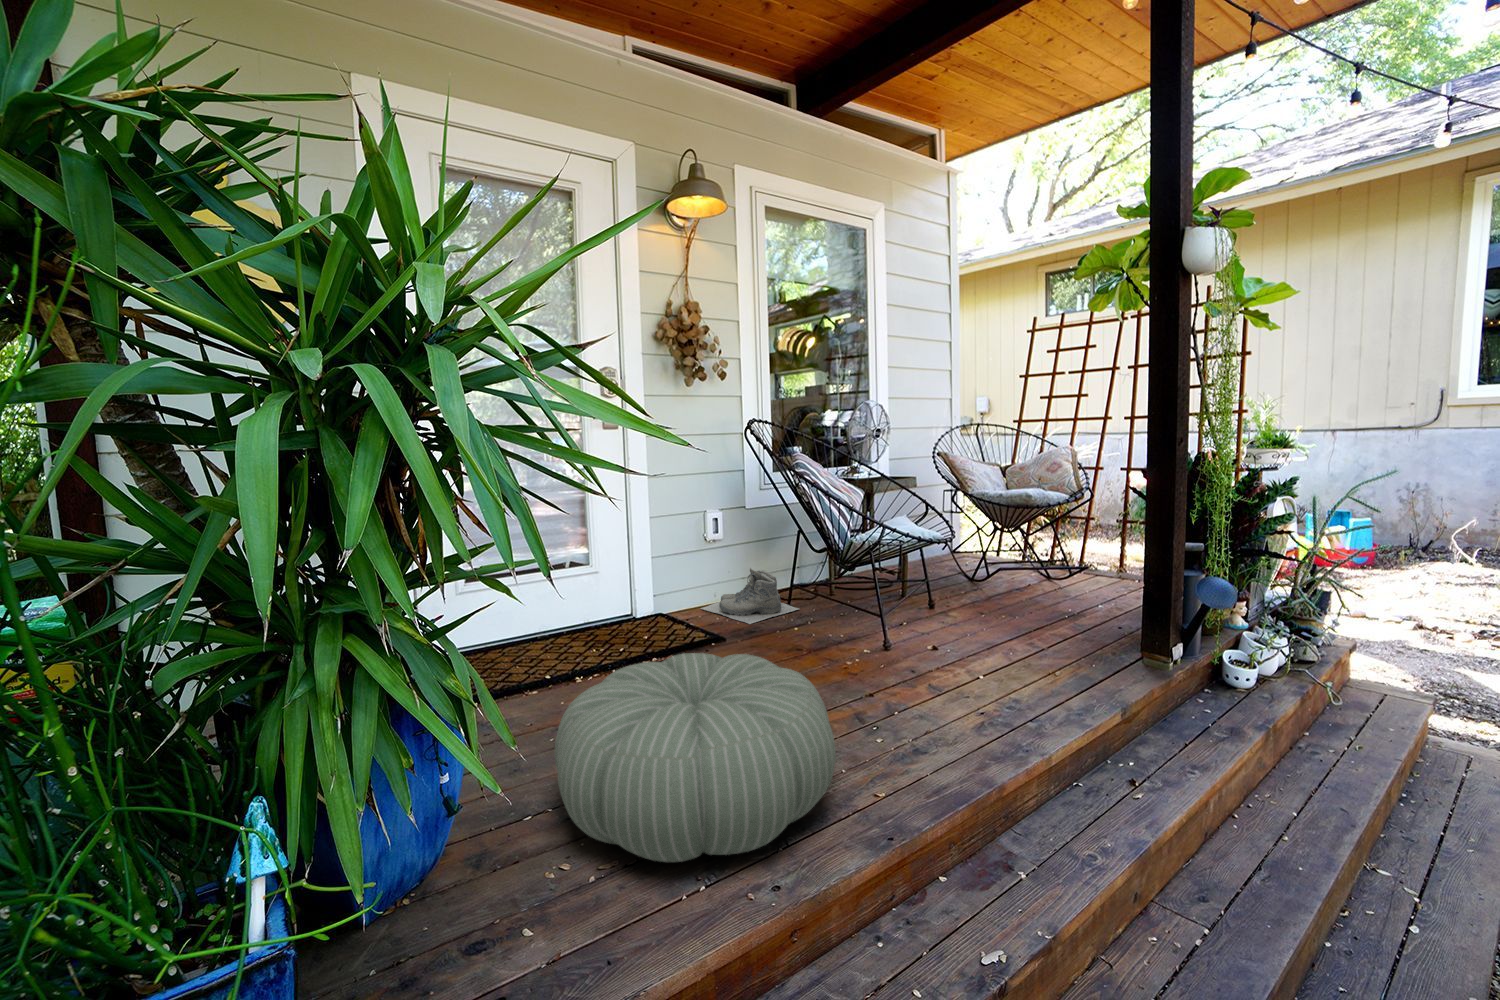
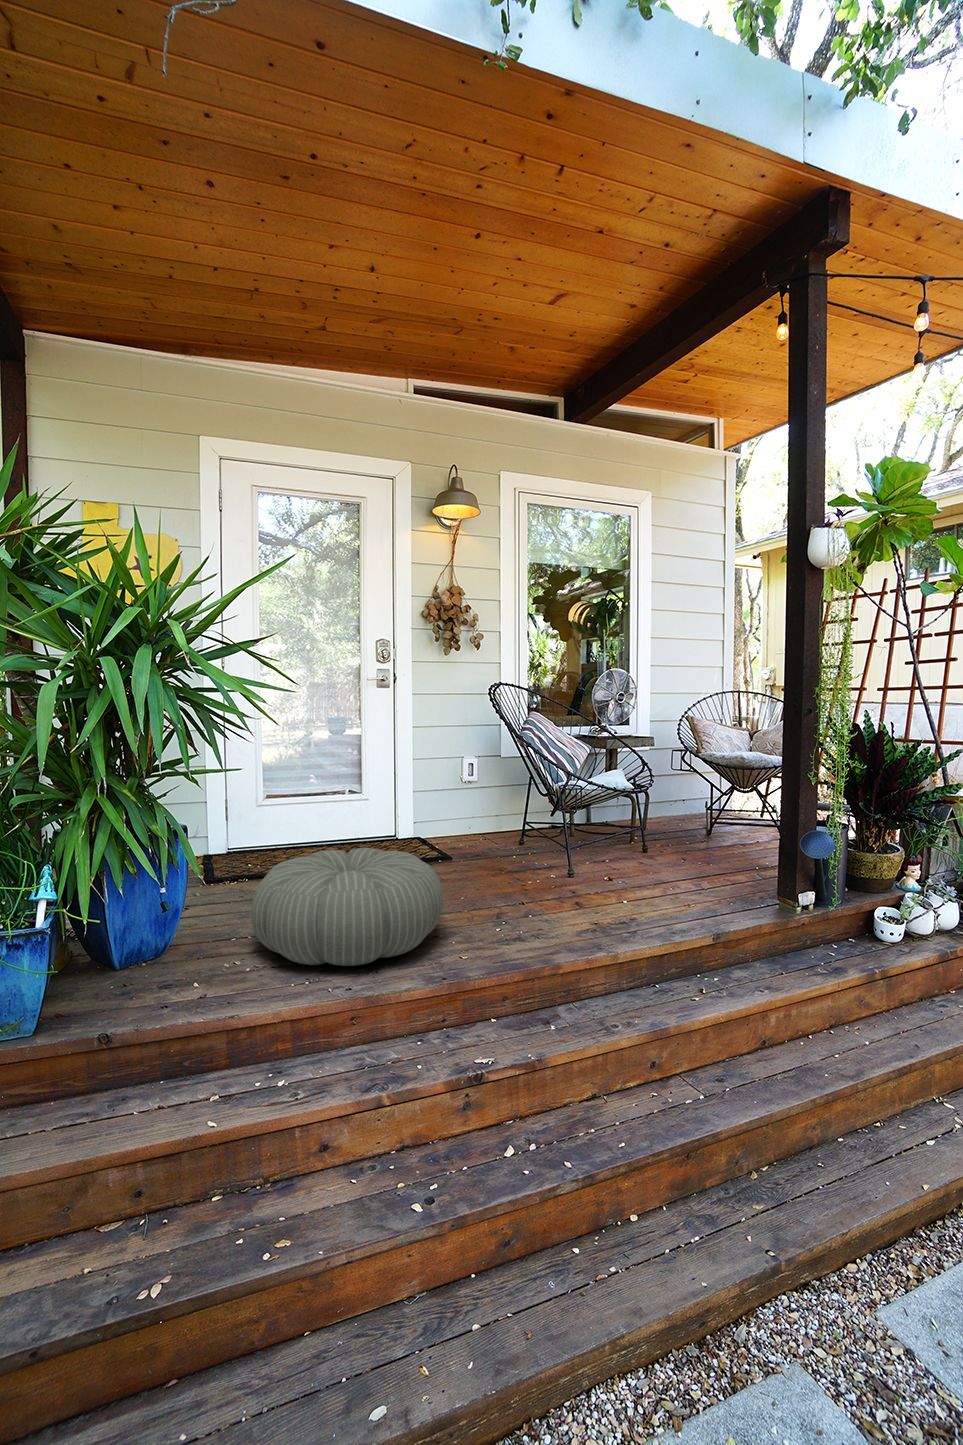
boots: present [701,568,799,624] -> none [451,806,532,852]

